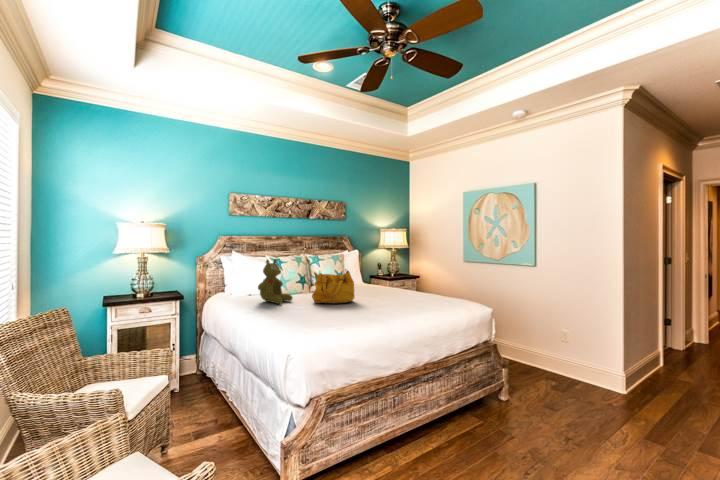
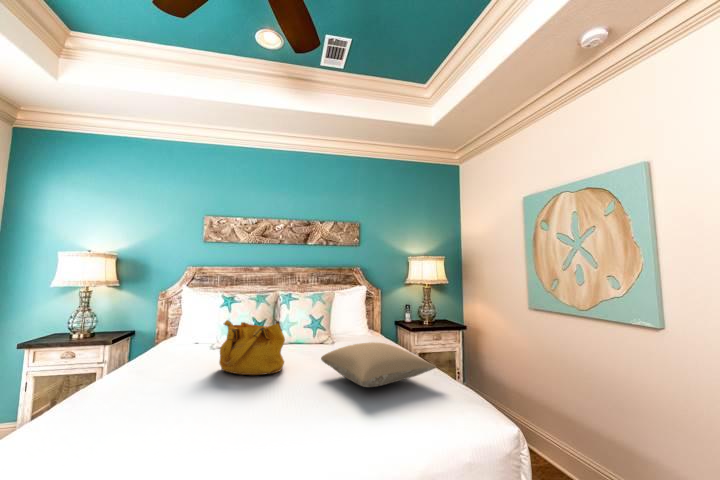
stuffed bear: present [258,259,292,304] -> none [152,299,206,367]
pillow: none [379,280,444,302] -> present [321,342,436,387]

